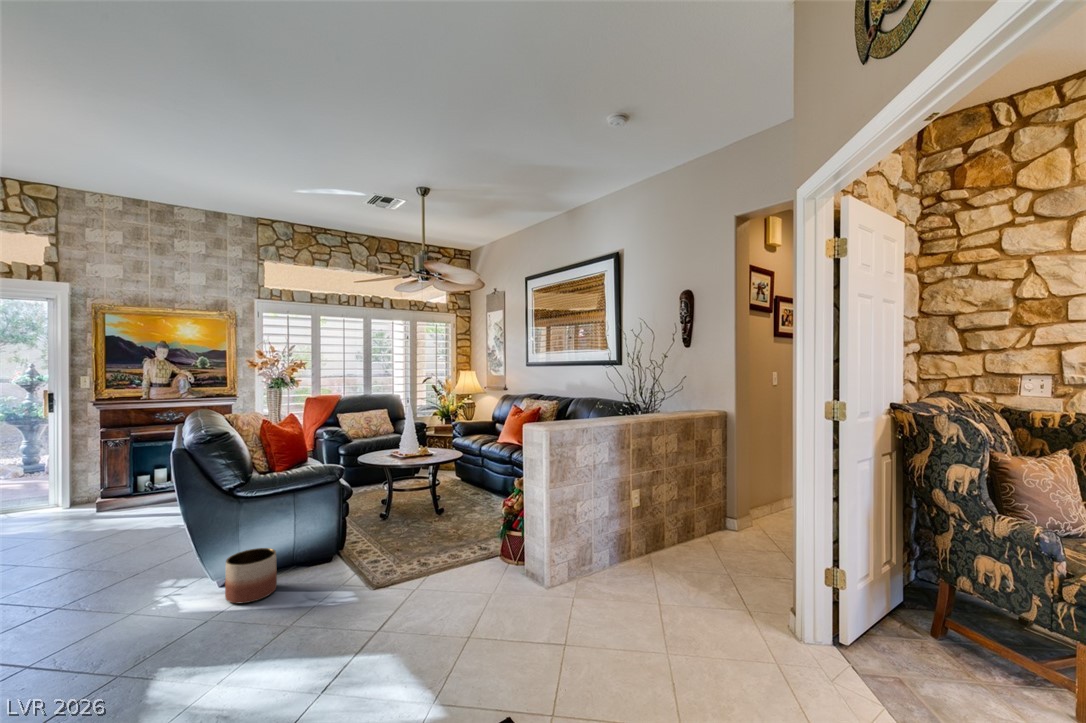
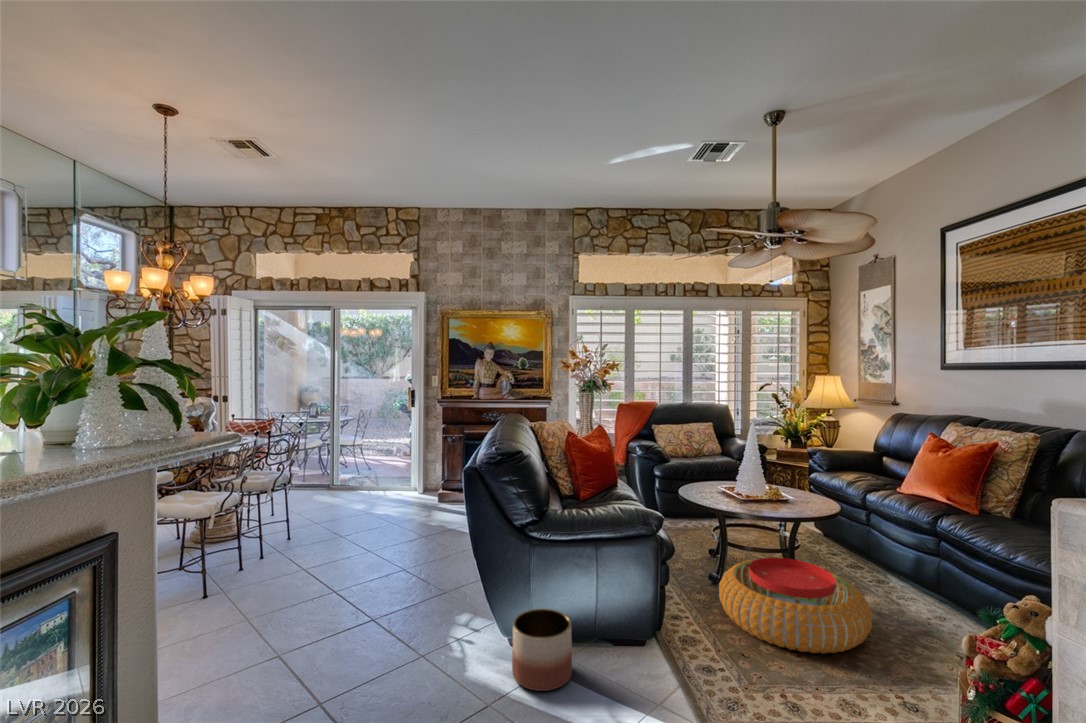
pouf: none [386,490,475,541] -> present [719,557,872,654]

